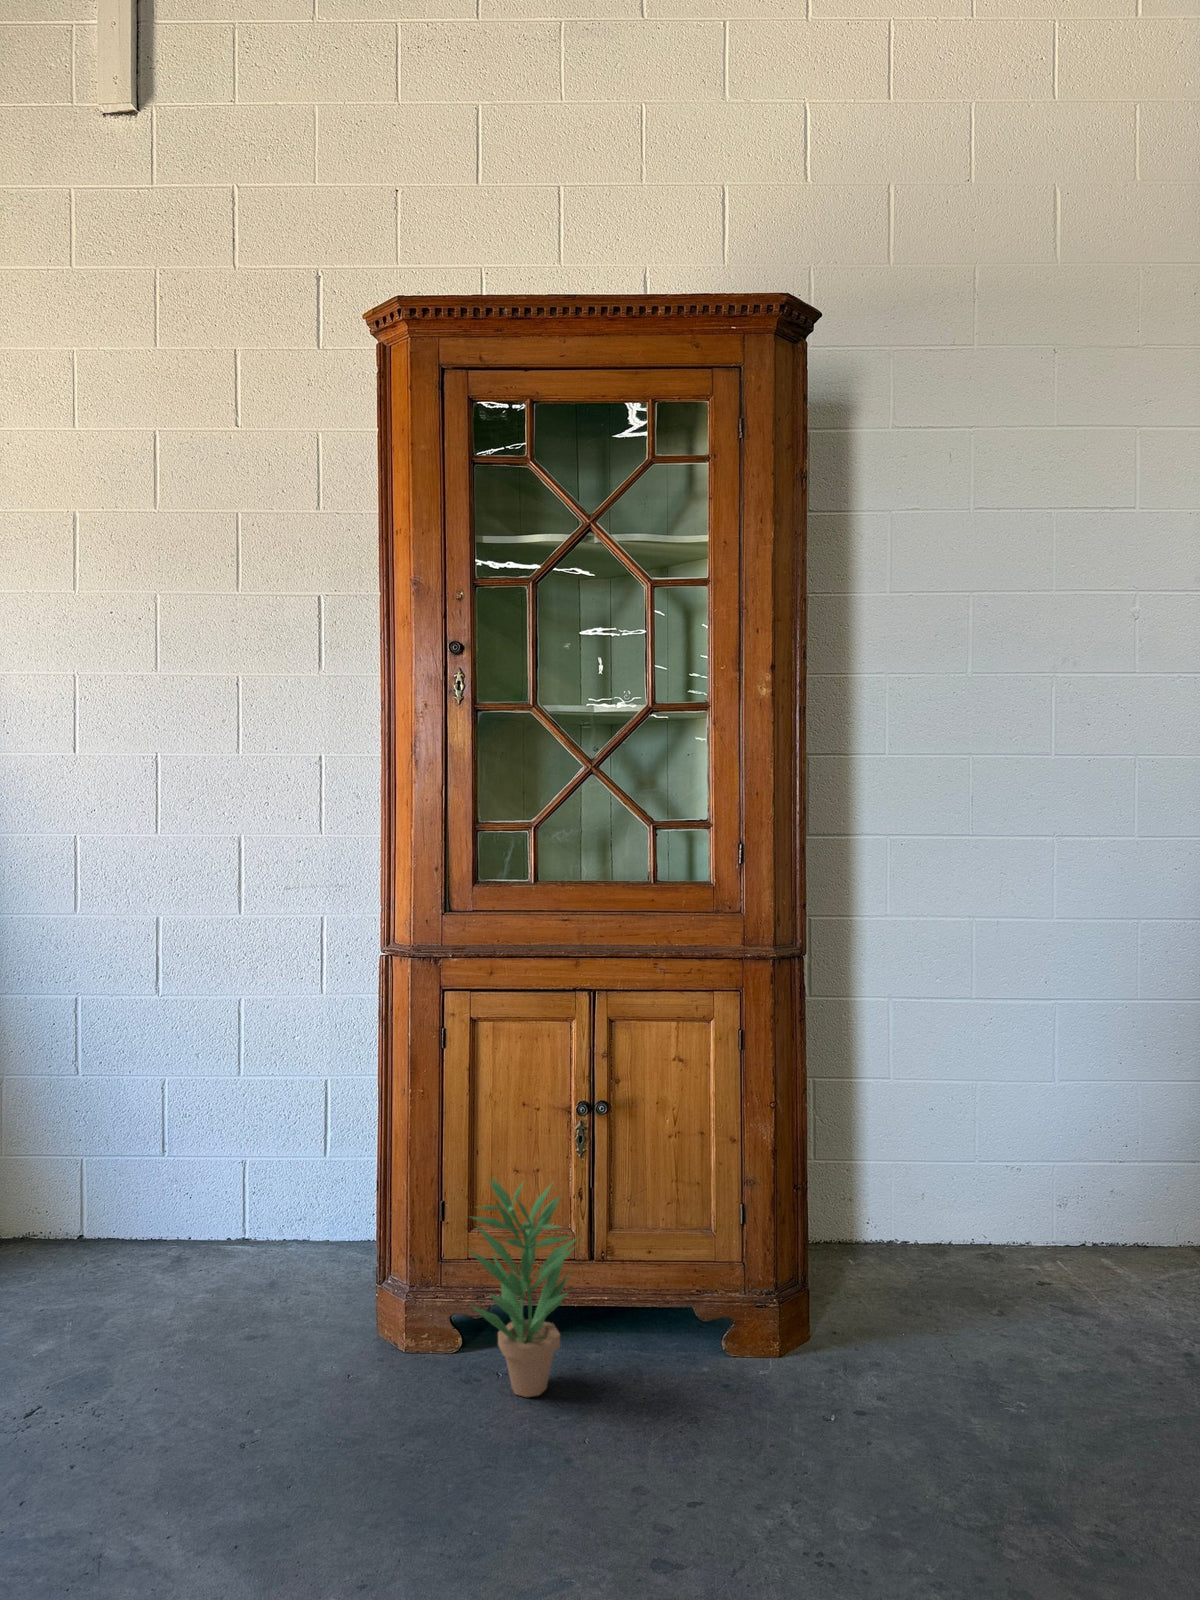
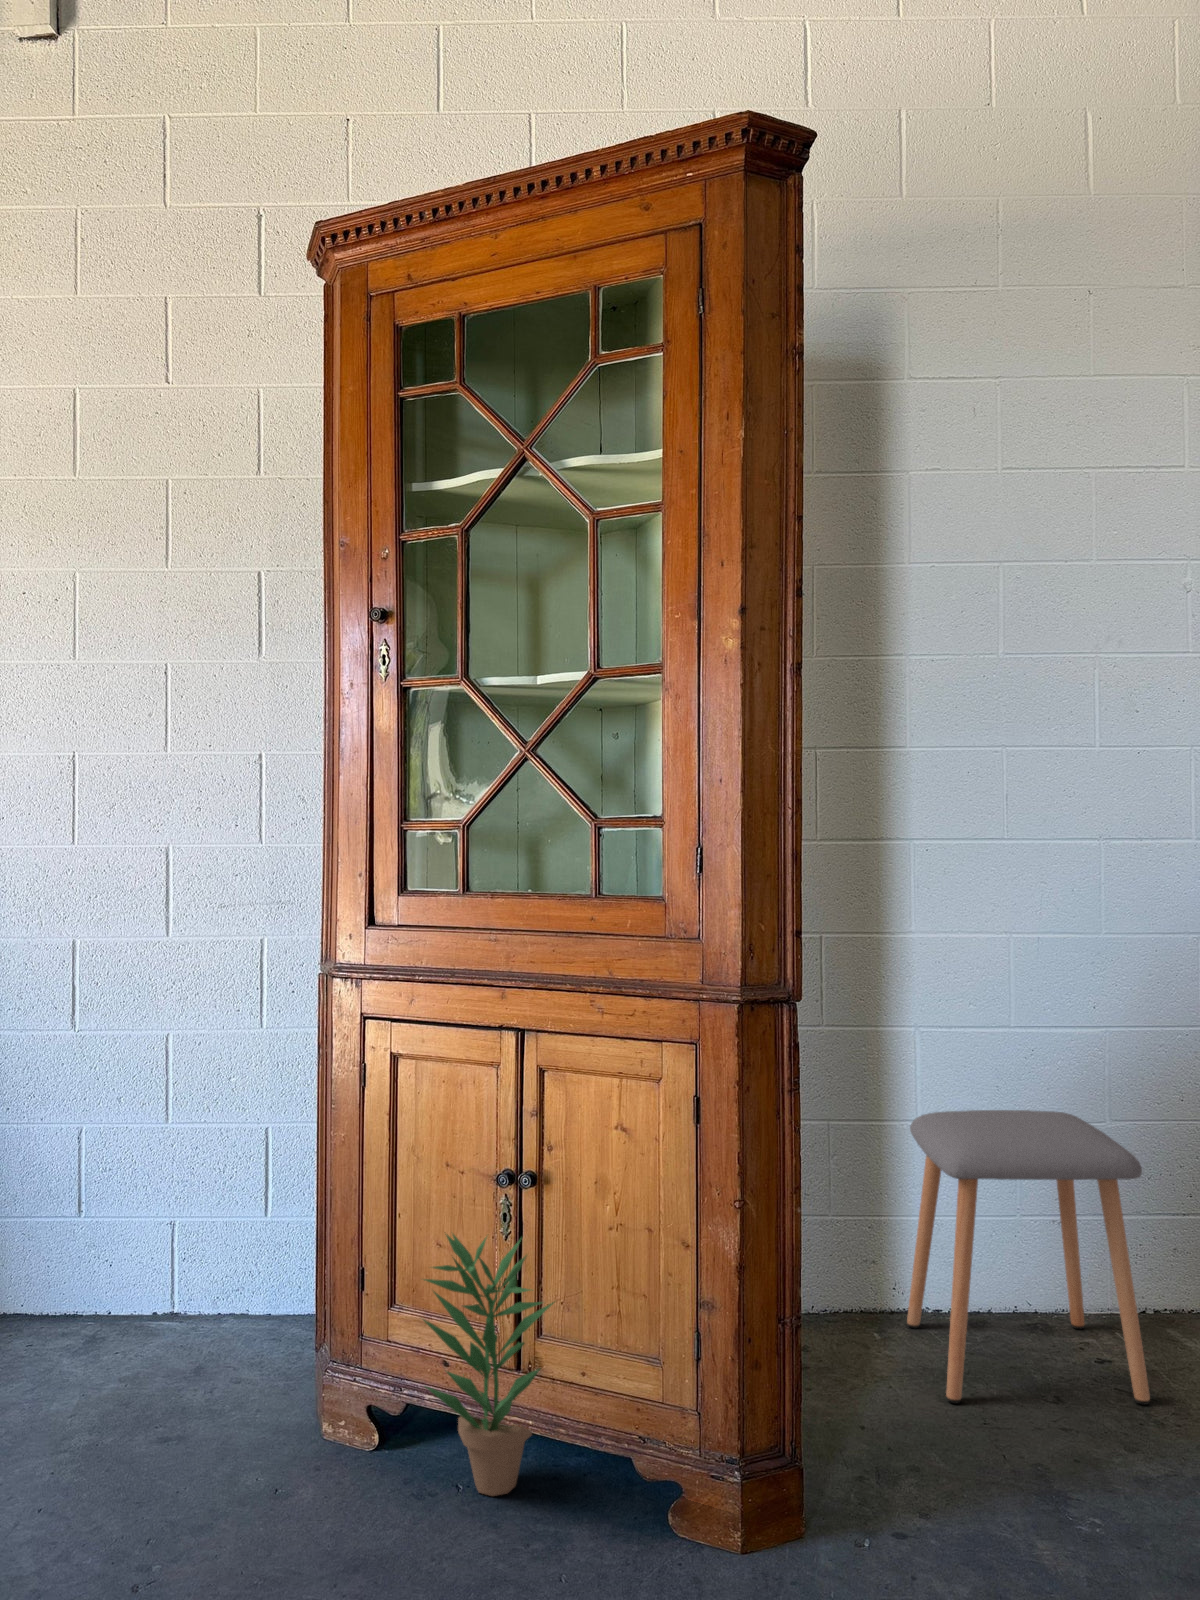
stool: none [879,1071,1085,1325] -> present [907,1110,1150,1405]

